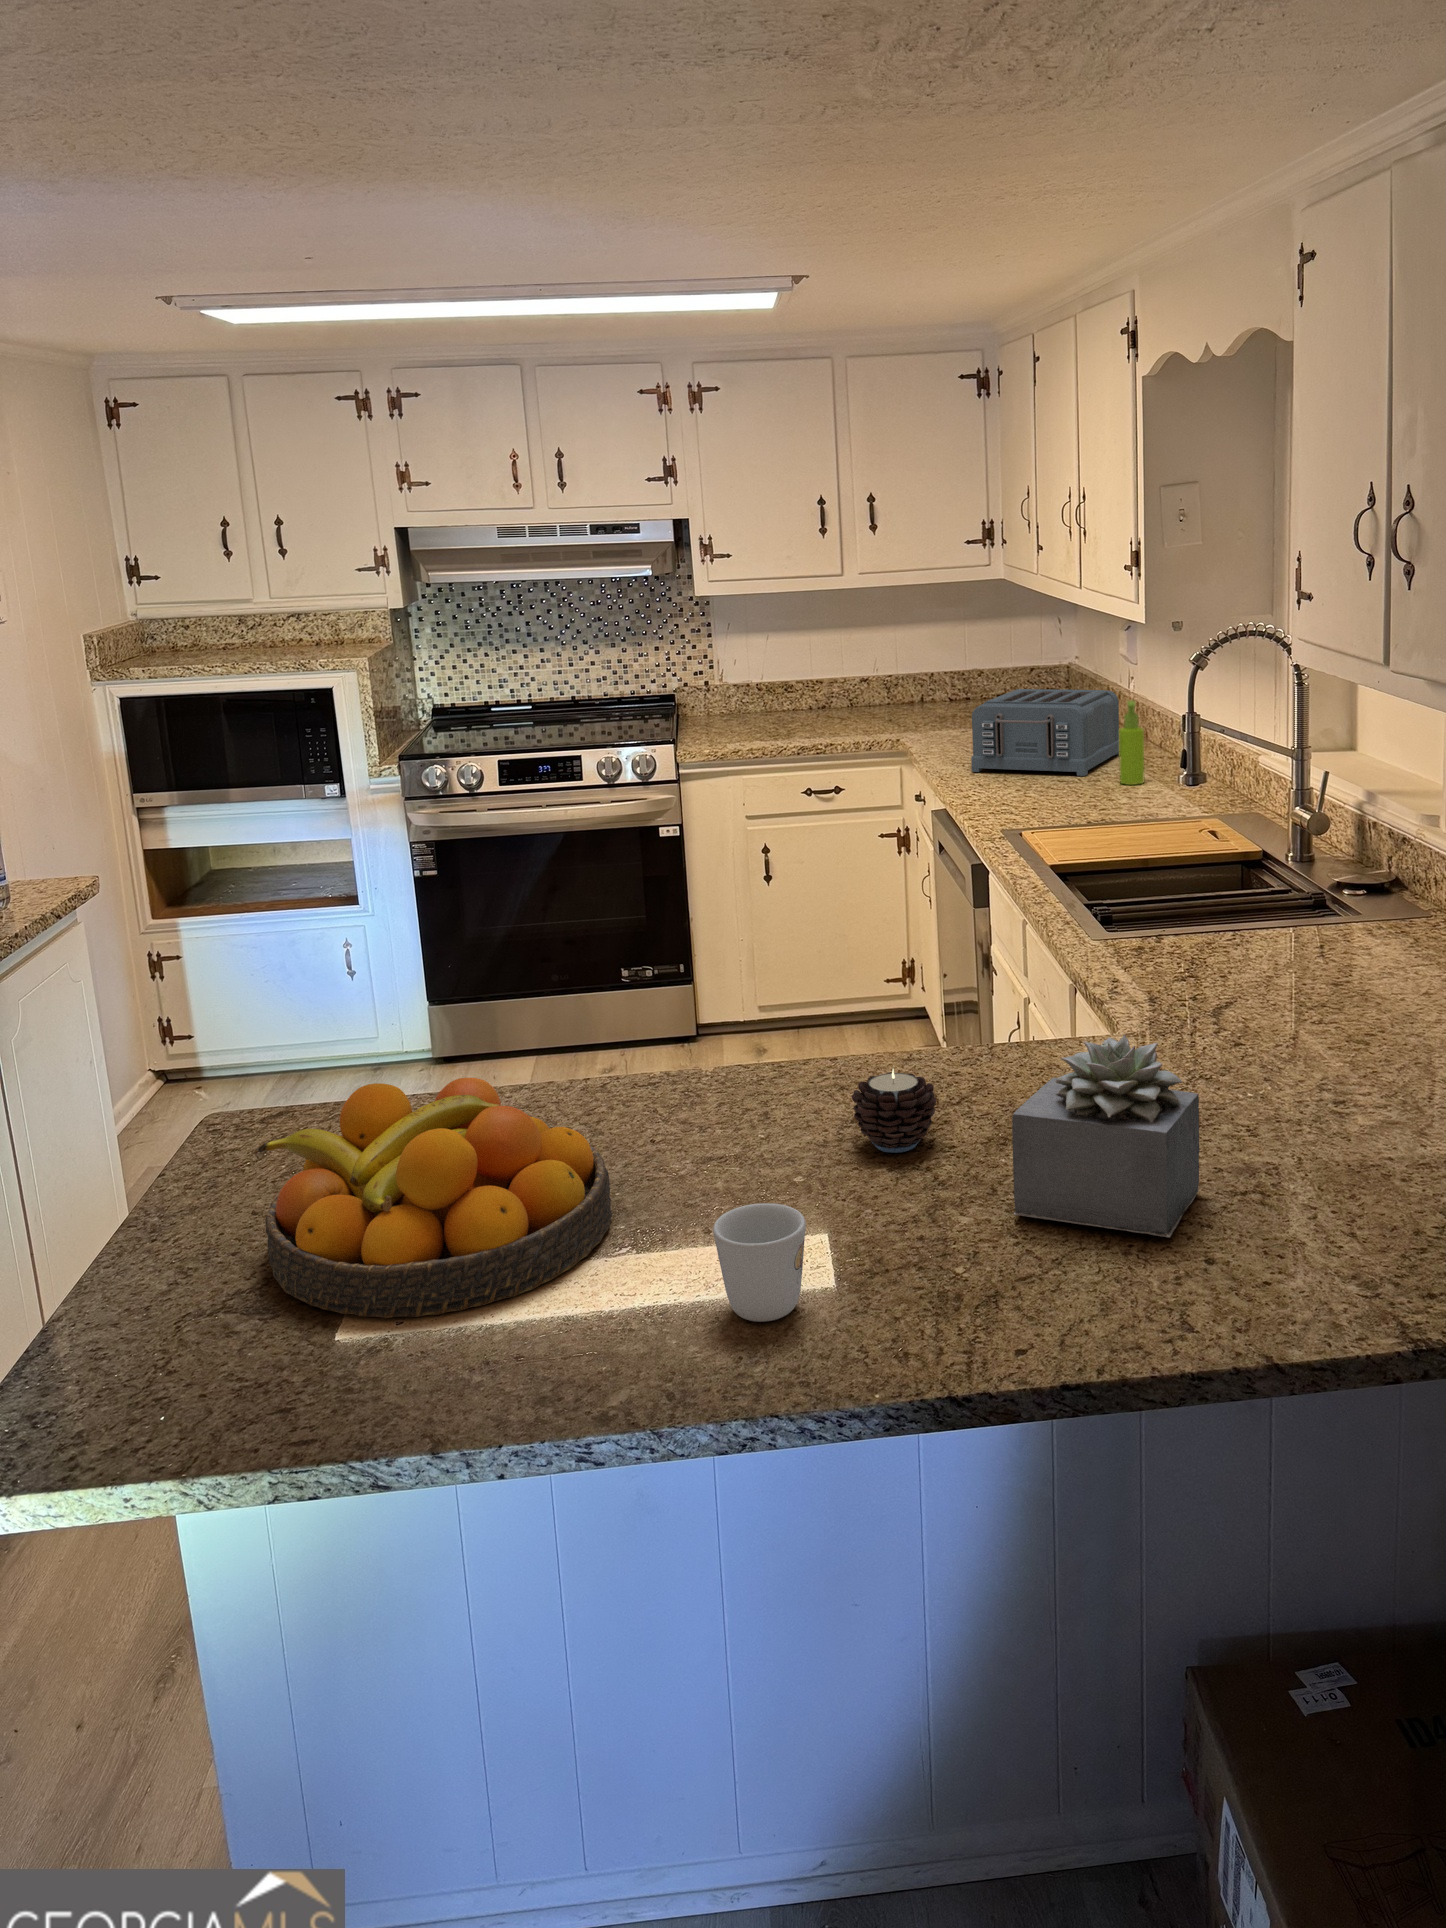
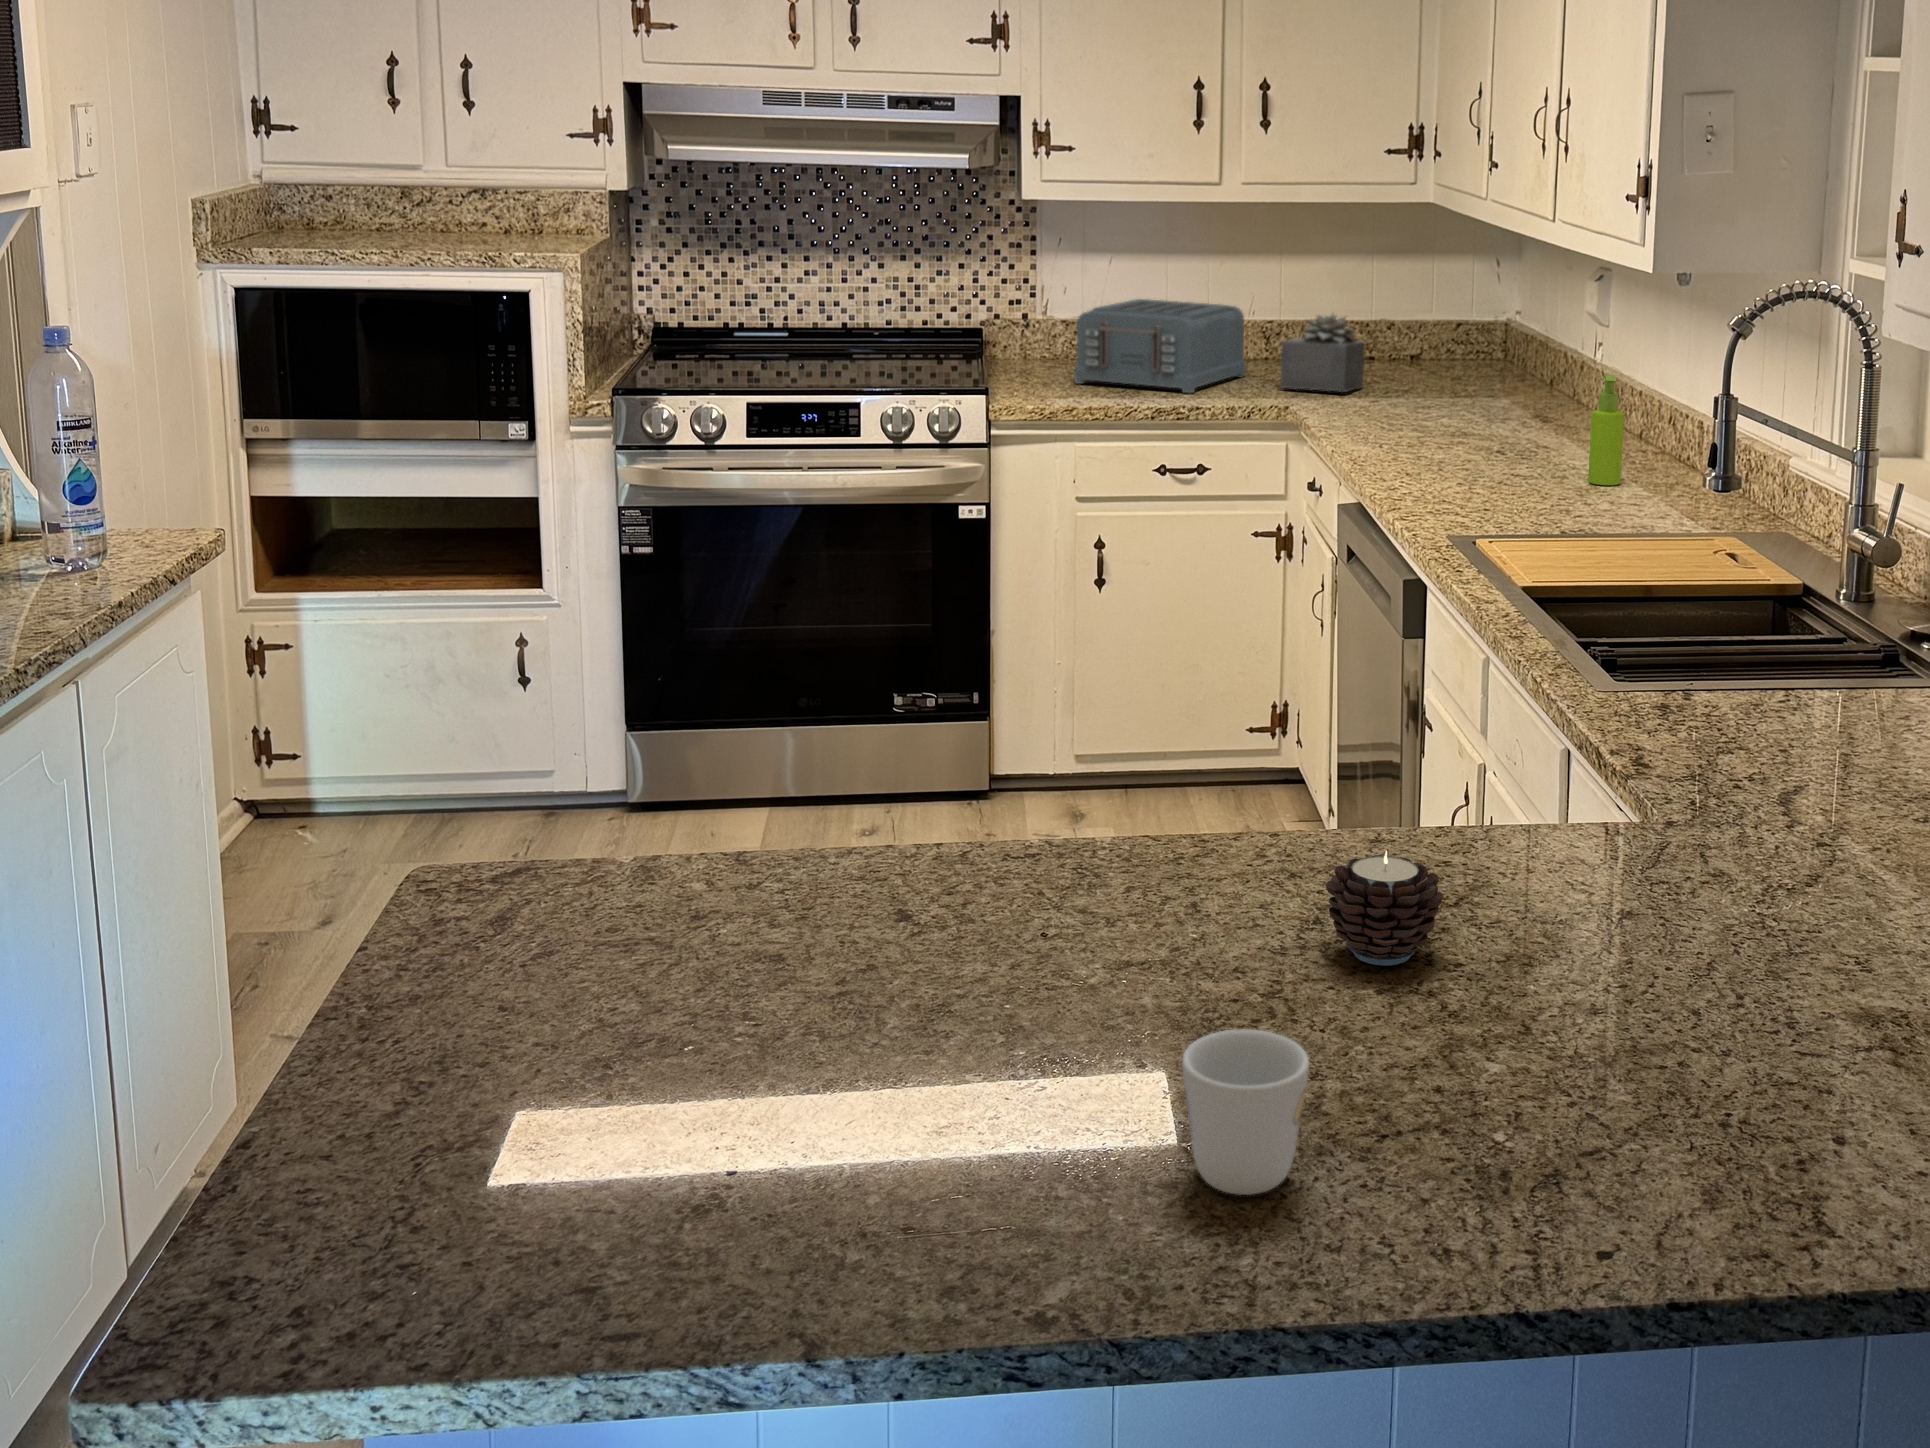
toaster: present [971,689,1119,776] -> present [1075,299,1246,393]
succulent plant: present [1012,1034,1200,1237] -> present [1281,314,1365,392]
fruit bowl: present [258,1078,612,1318] -> none [528,832,1009,1165]

